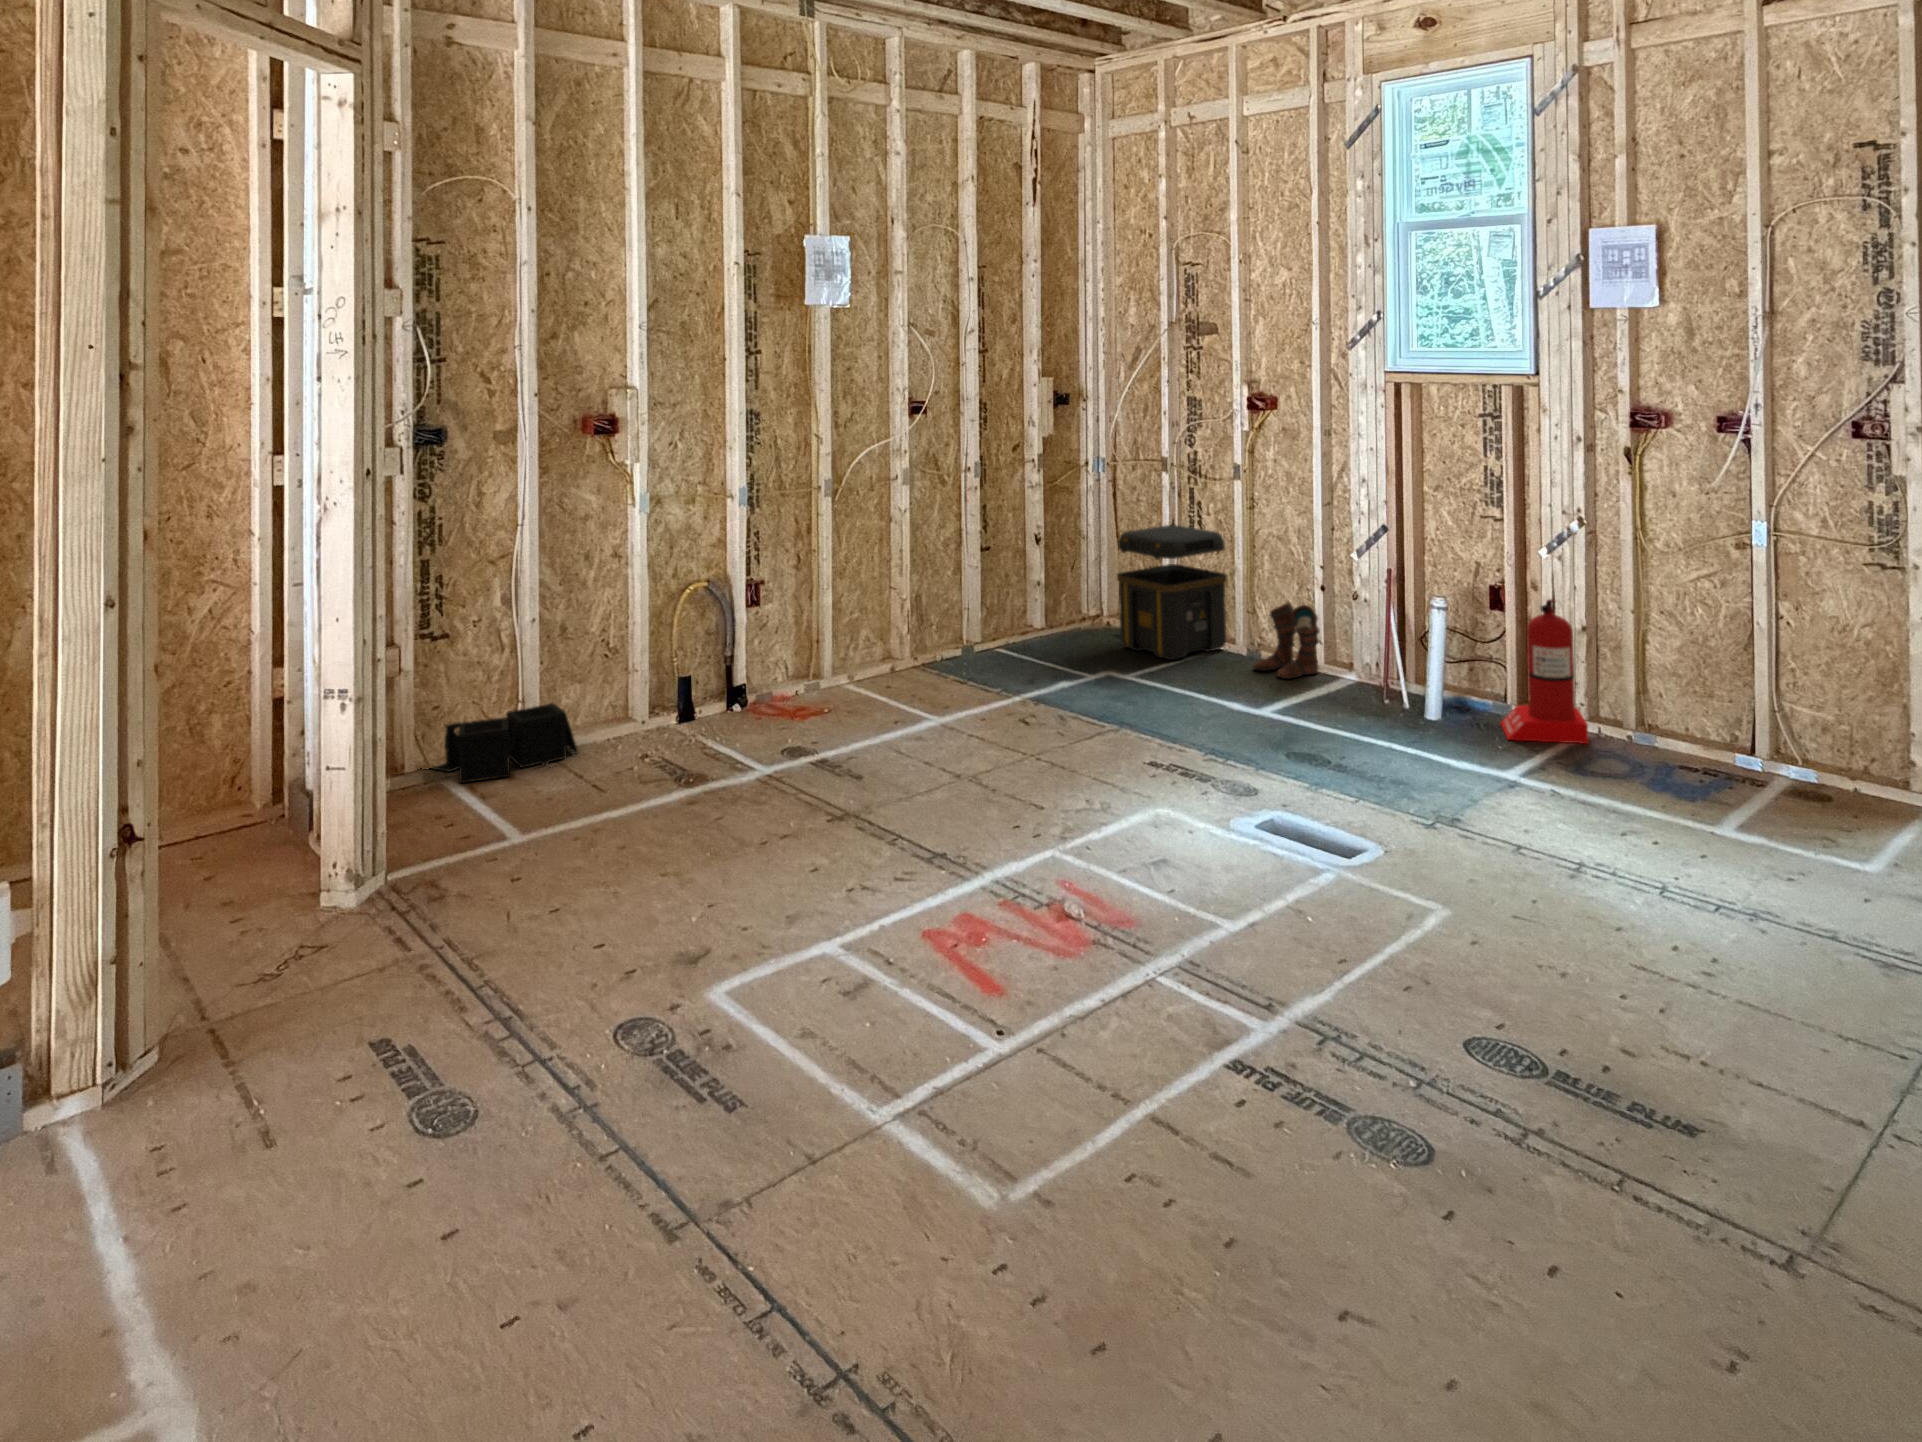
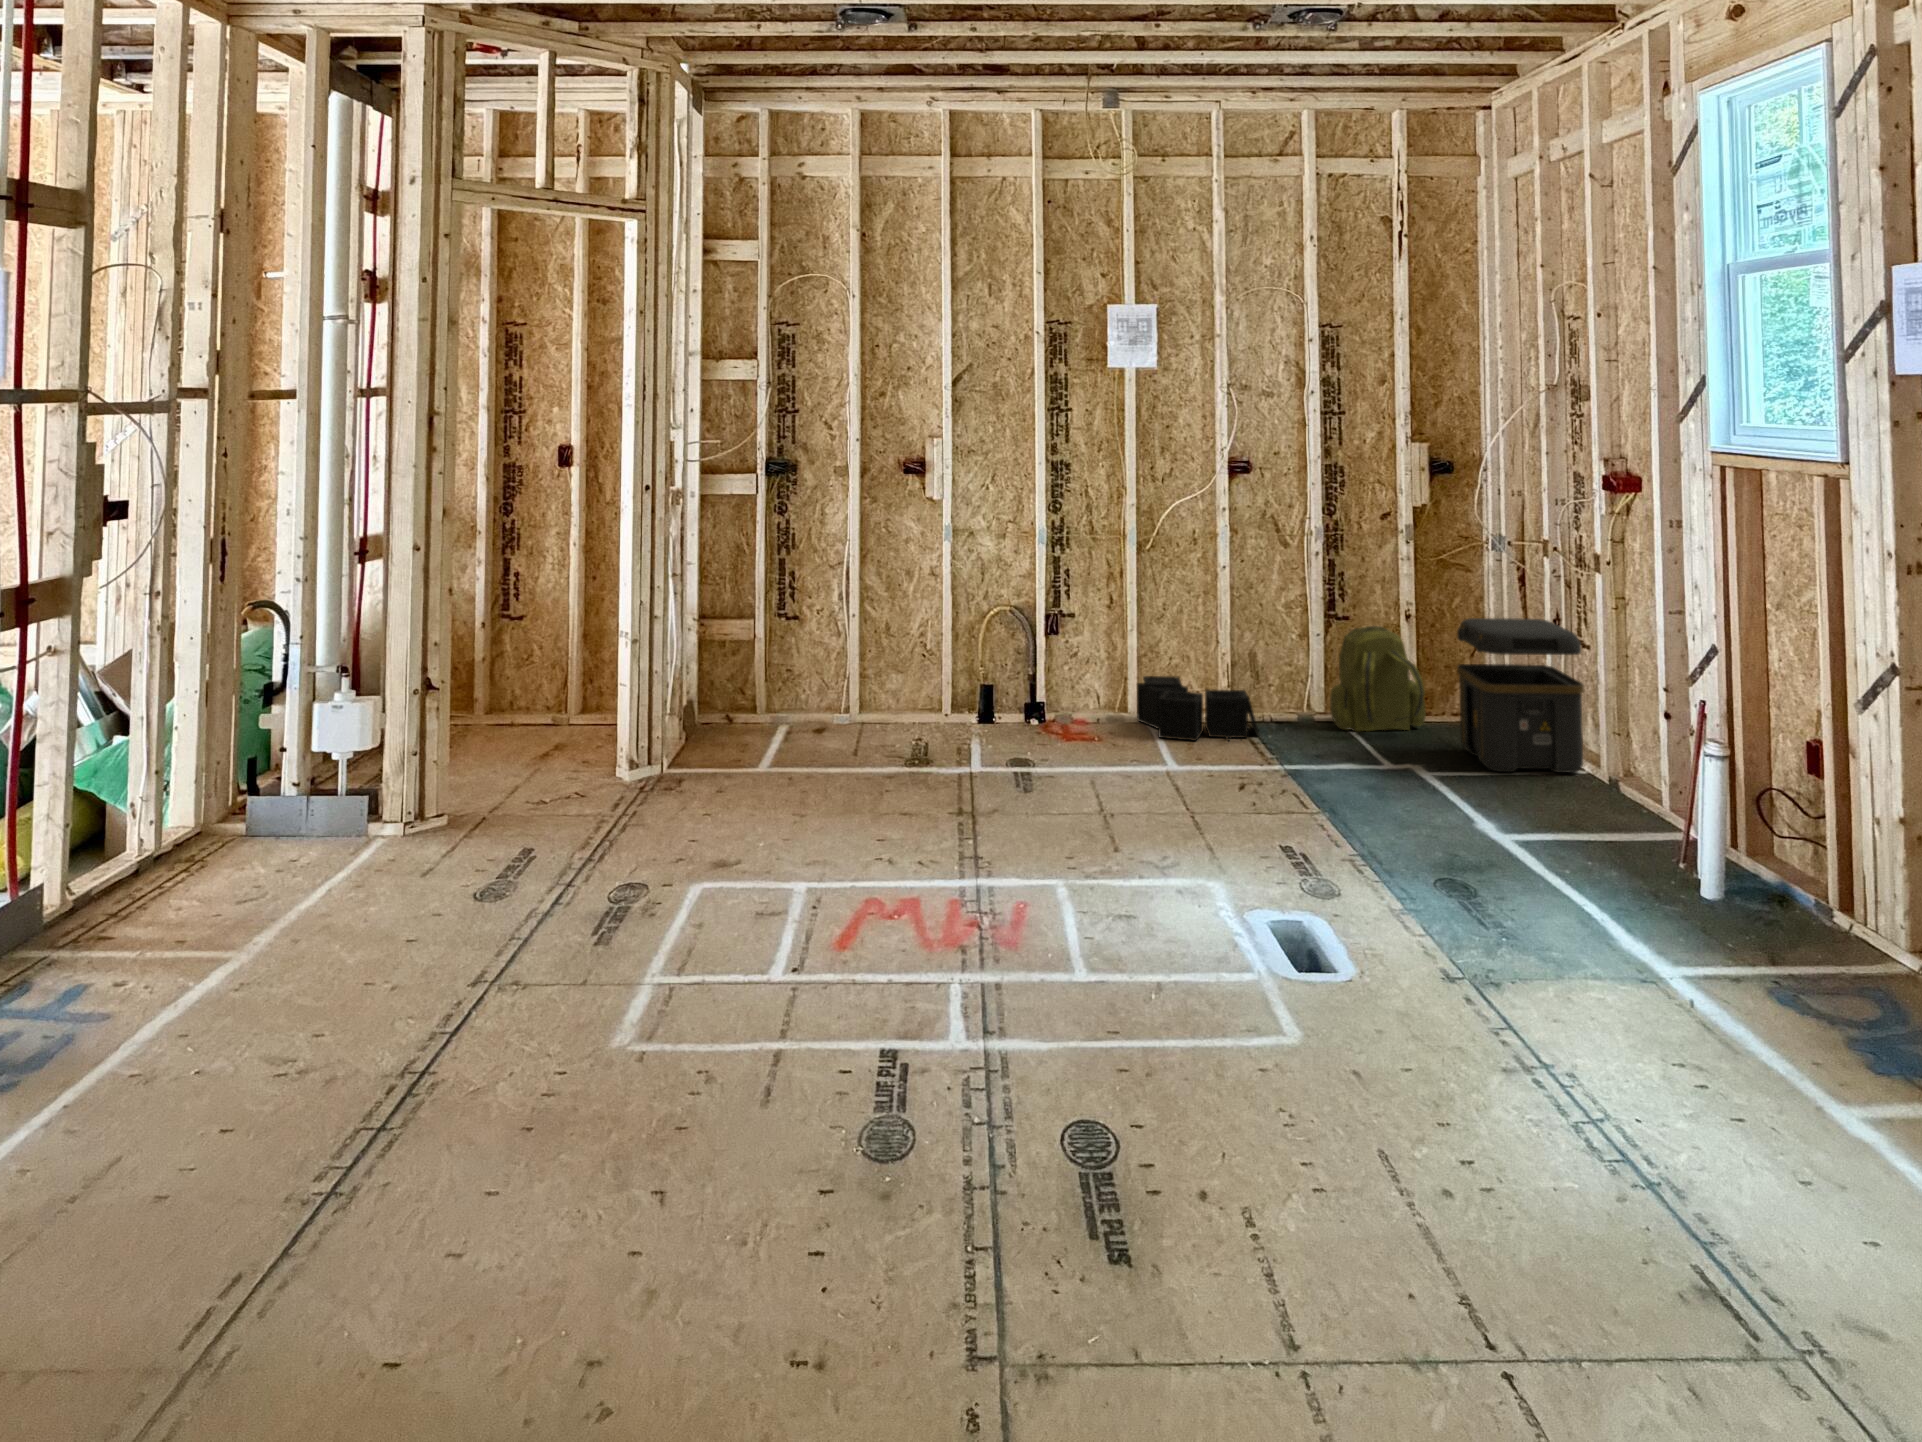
backpack: none [986,550,1080,651] -> present [1330,626,1426,731]
fire extinguisher: present [1501,599,1588,744] -> none [1753,767,1897,980]
boots: present [1254,603,1320,679] -> none [1571,728,1652,820]
storage bin: present [432,703,578,783] -> present [1137,676,1259,741]

